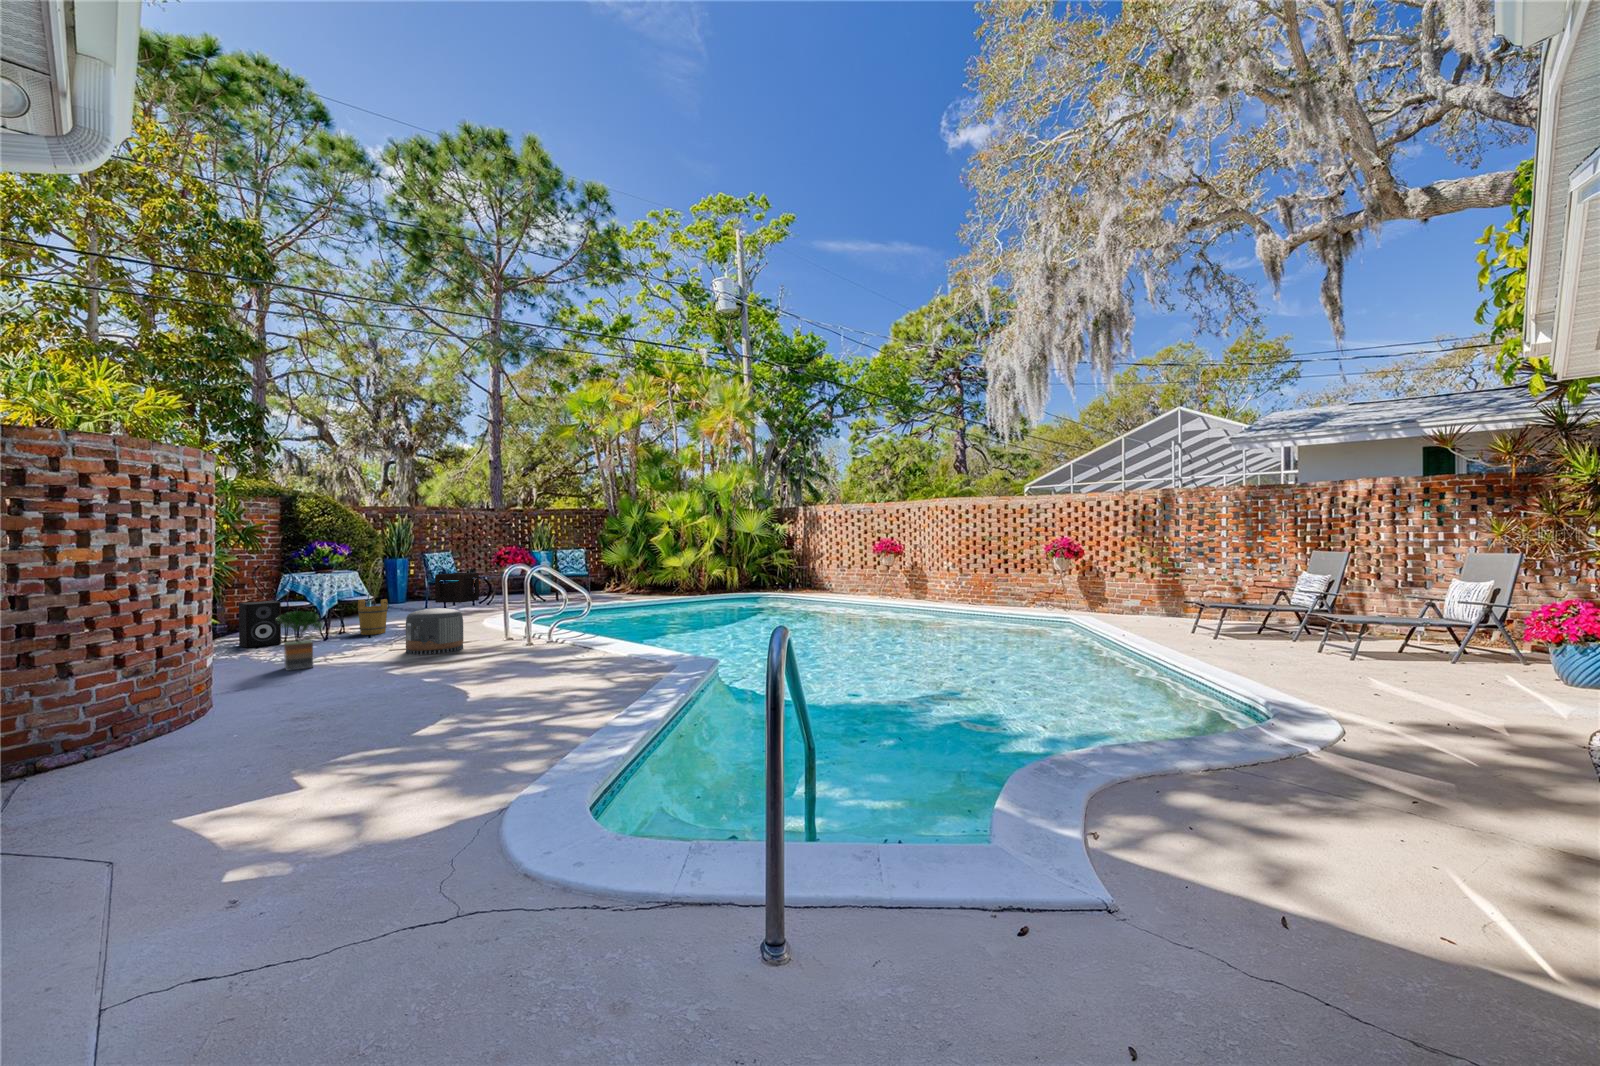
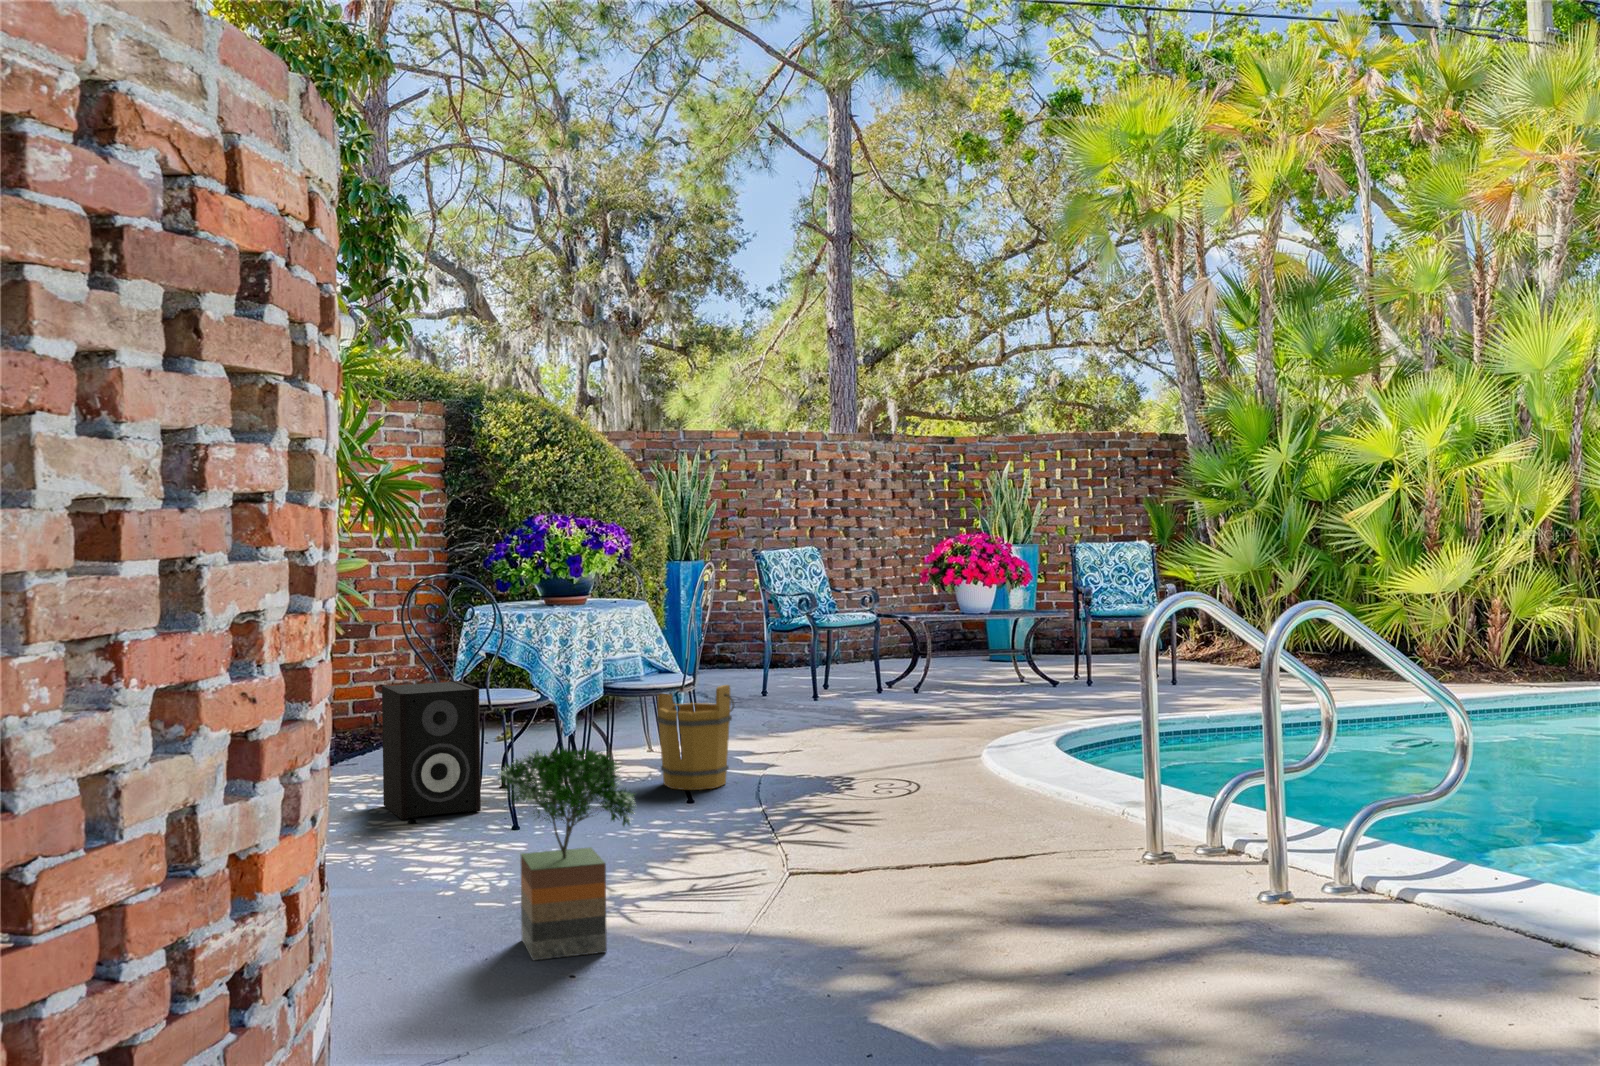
wooden crate: present [435,573,479,603] -> none [771,600,872,679]
pouf: present [406,608,463,654] -> none [850,743,1026,914]

